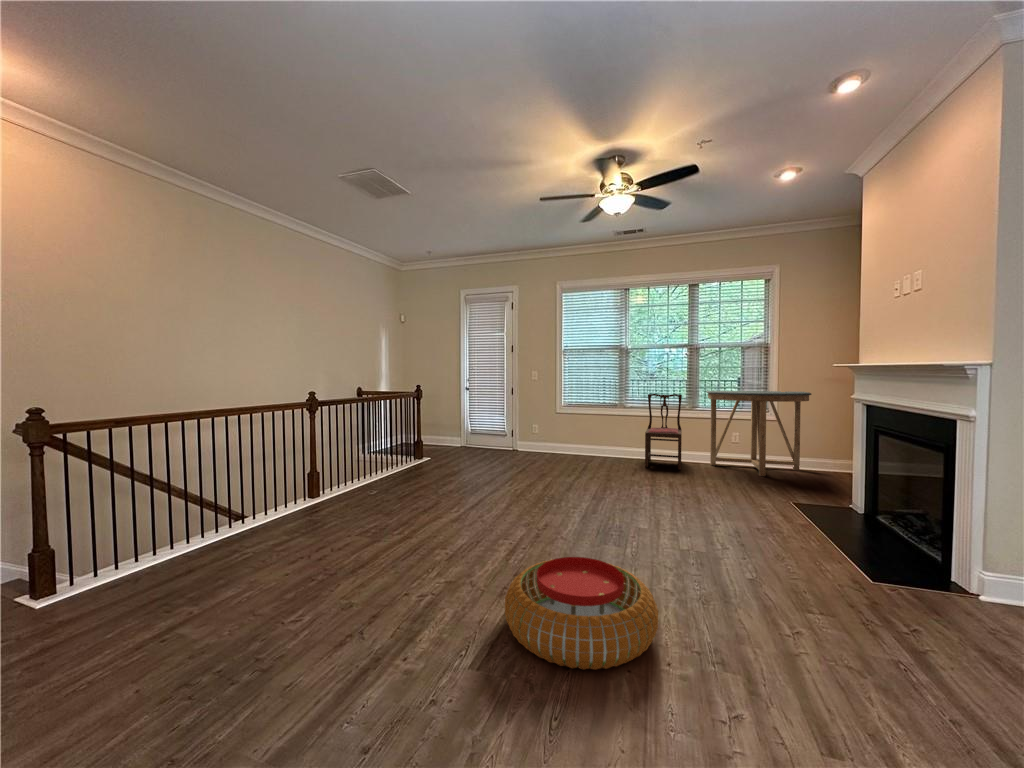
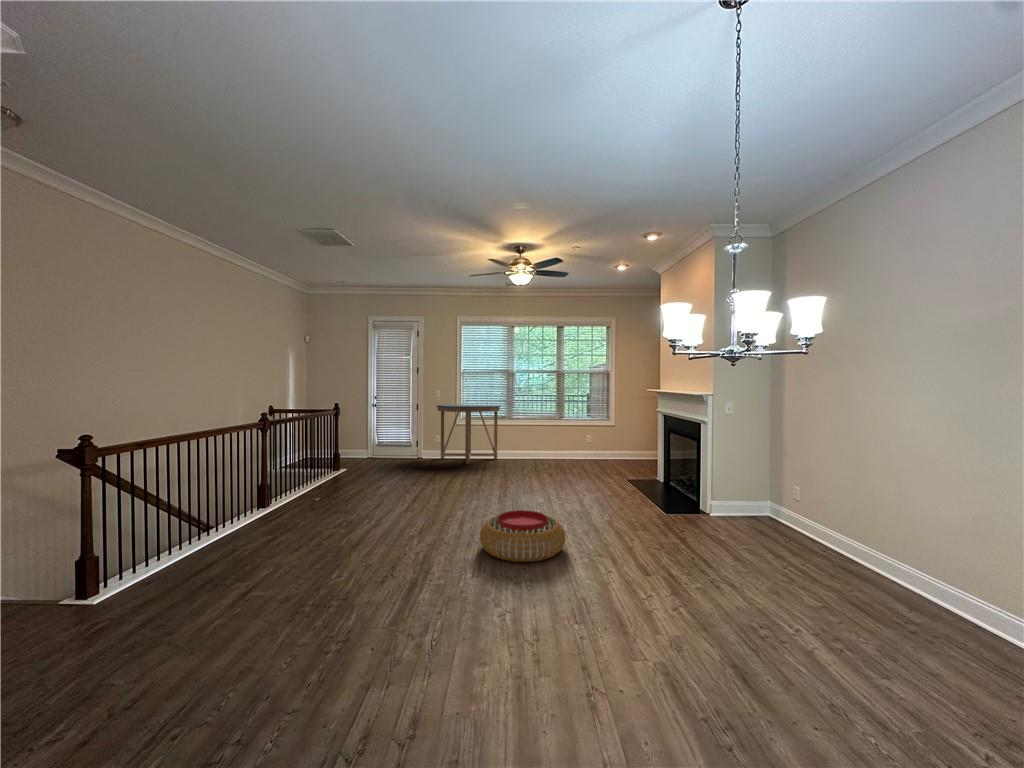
console table: present [706,391,811,476] -> present [436,404,501,464]
dining chair: present [645,394,682,469] -> none [527,408,553,465]

